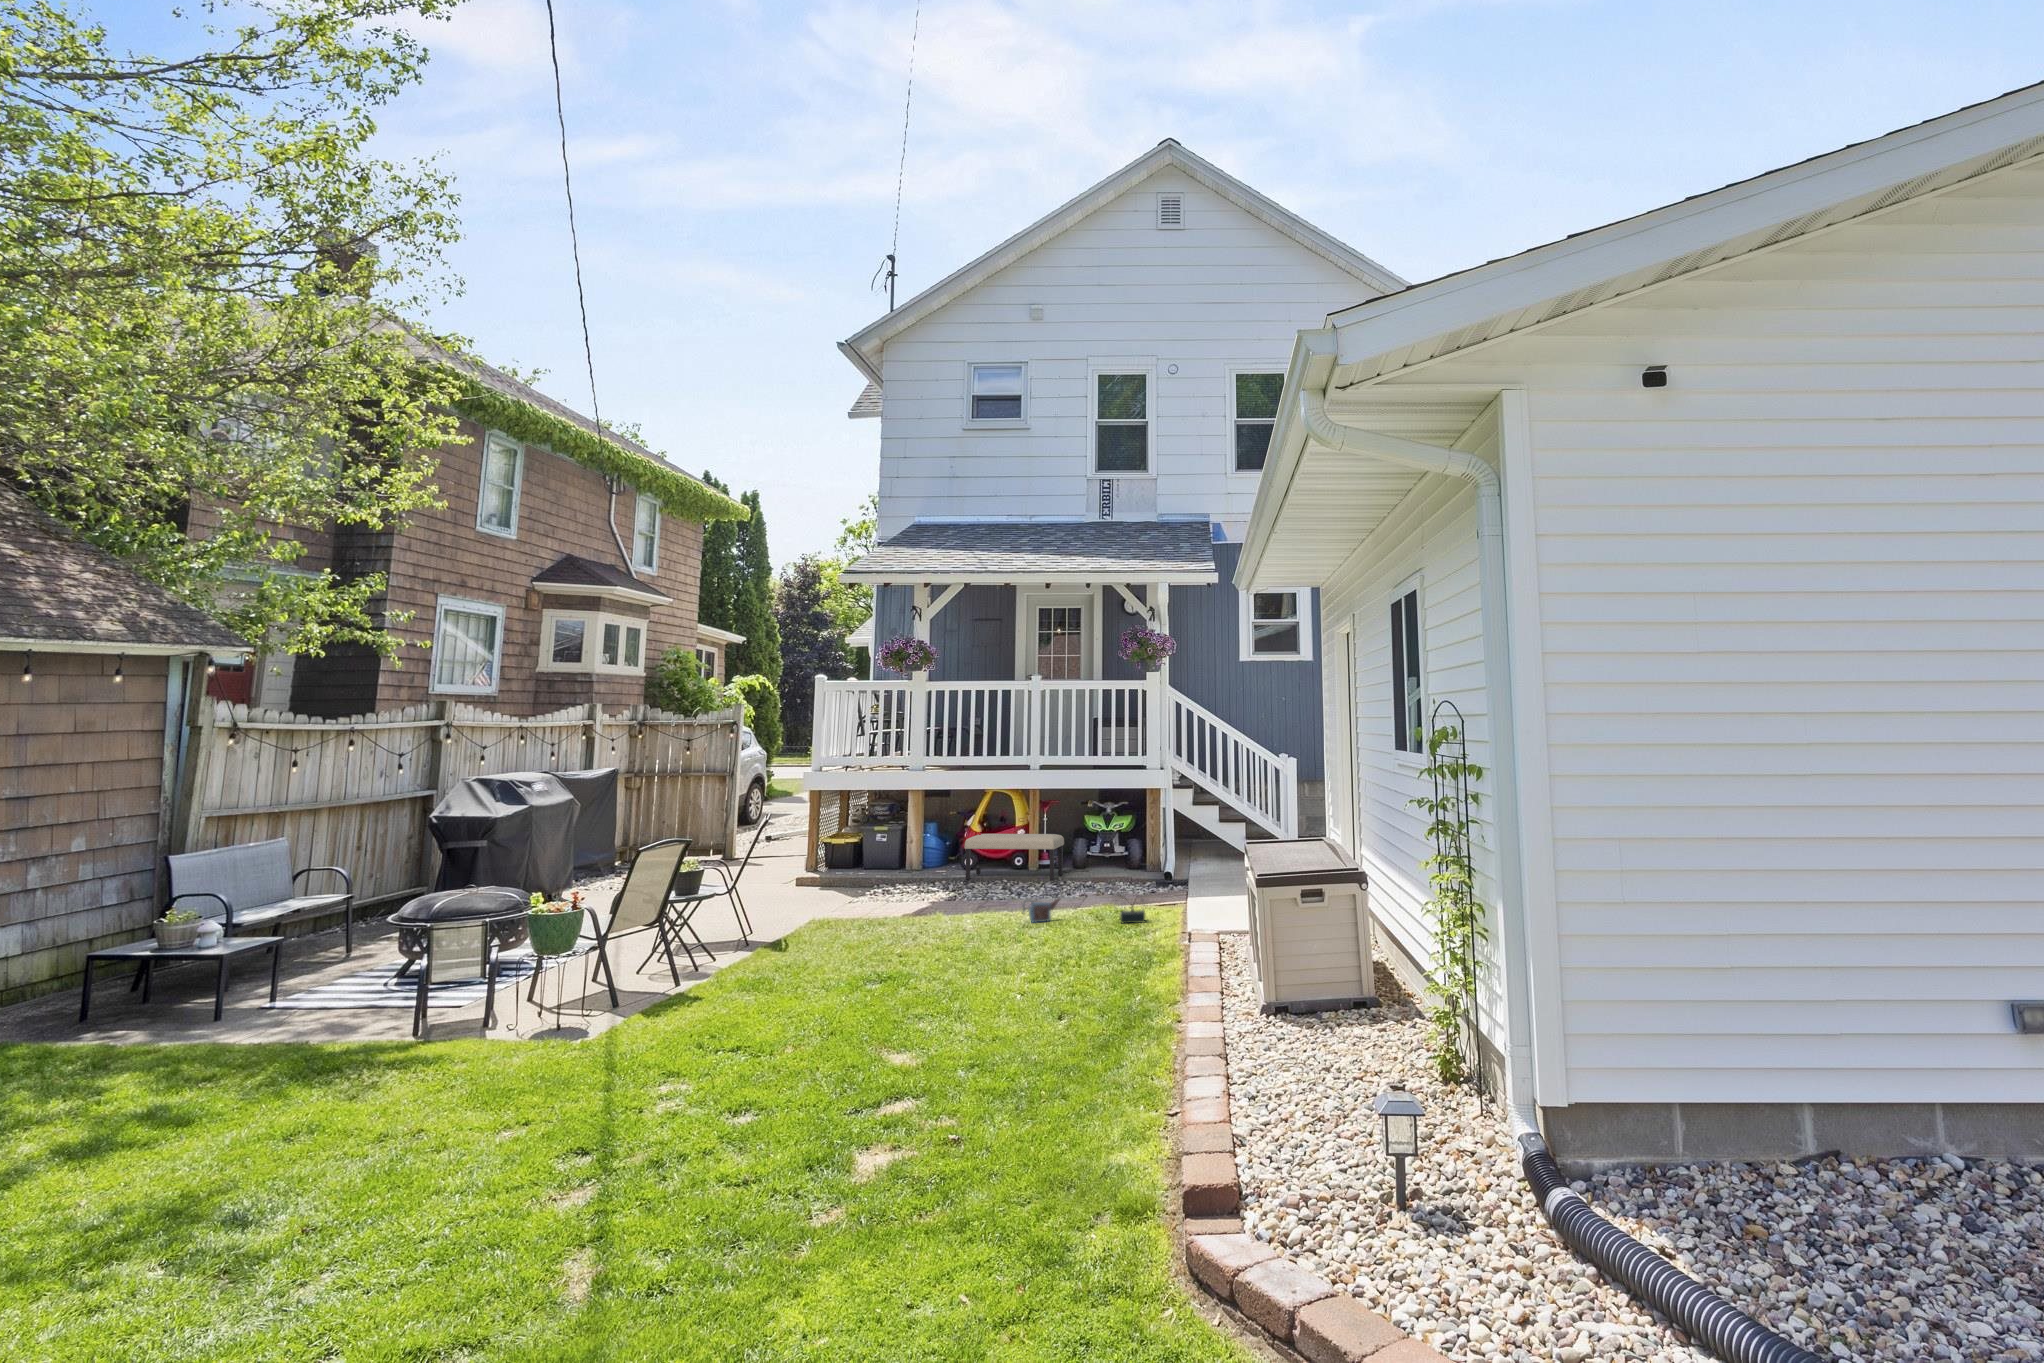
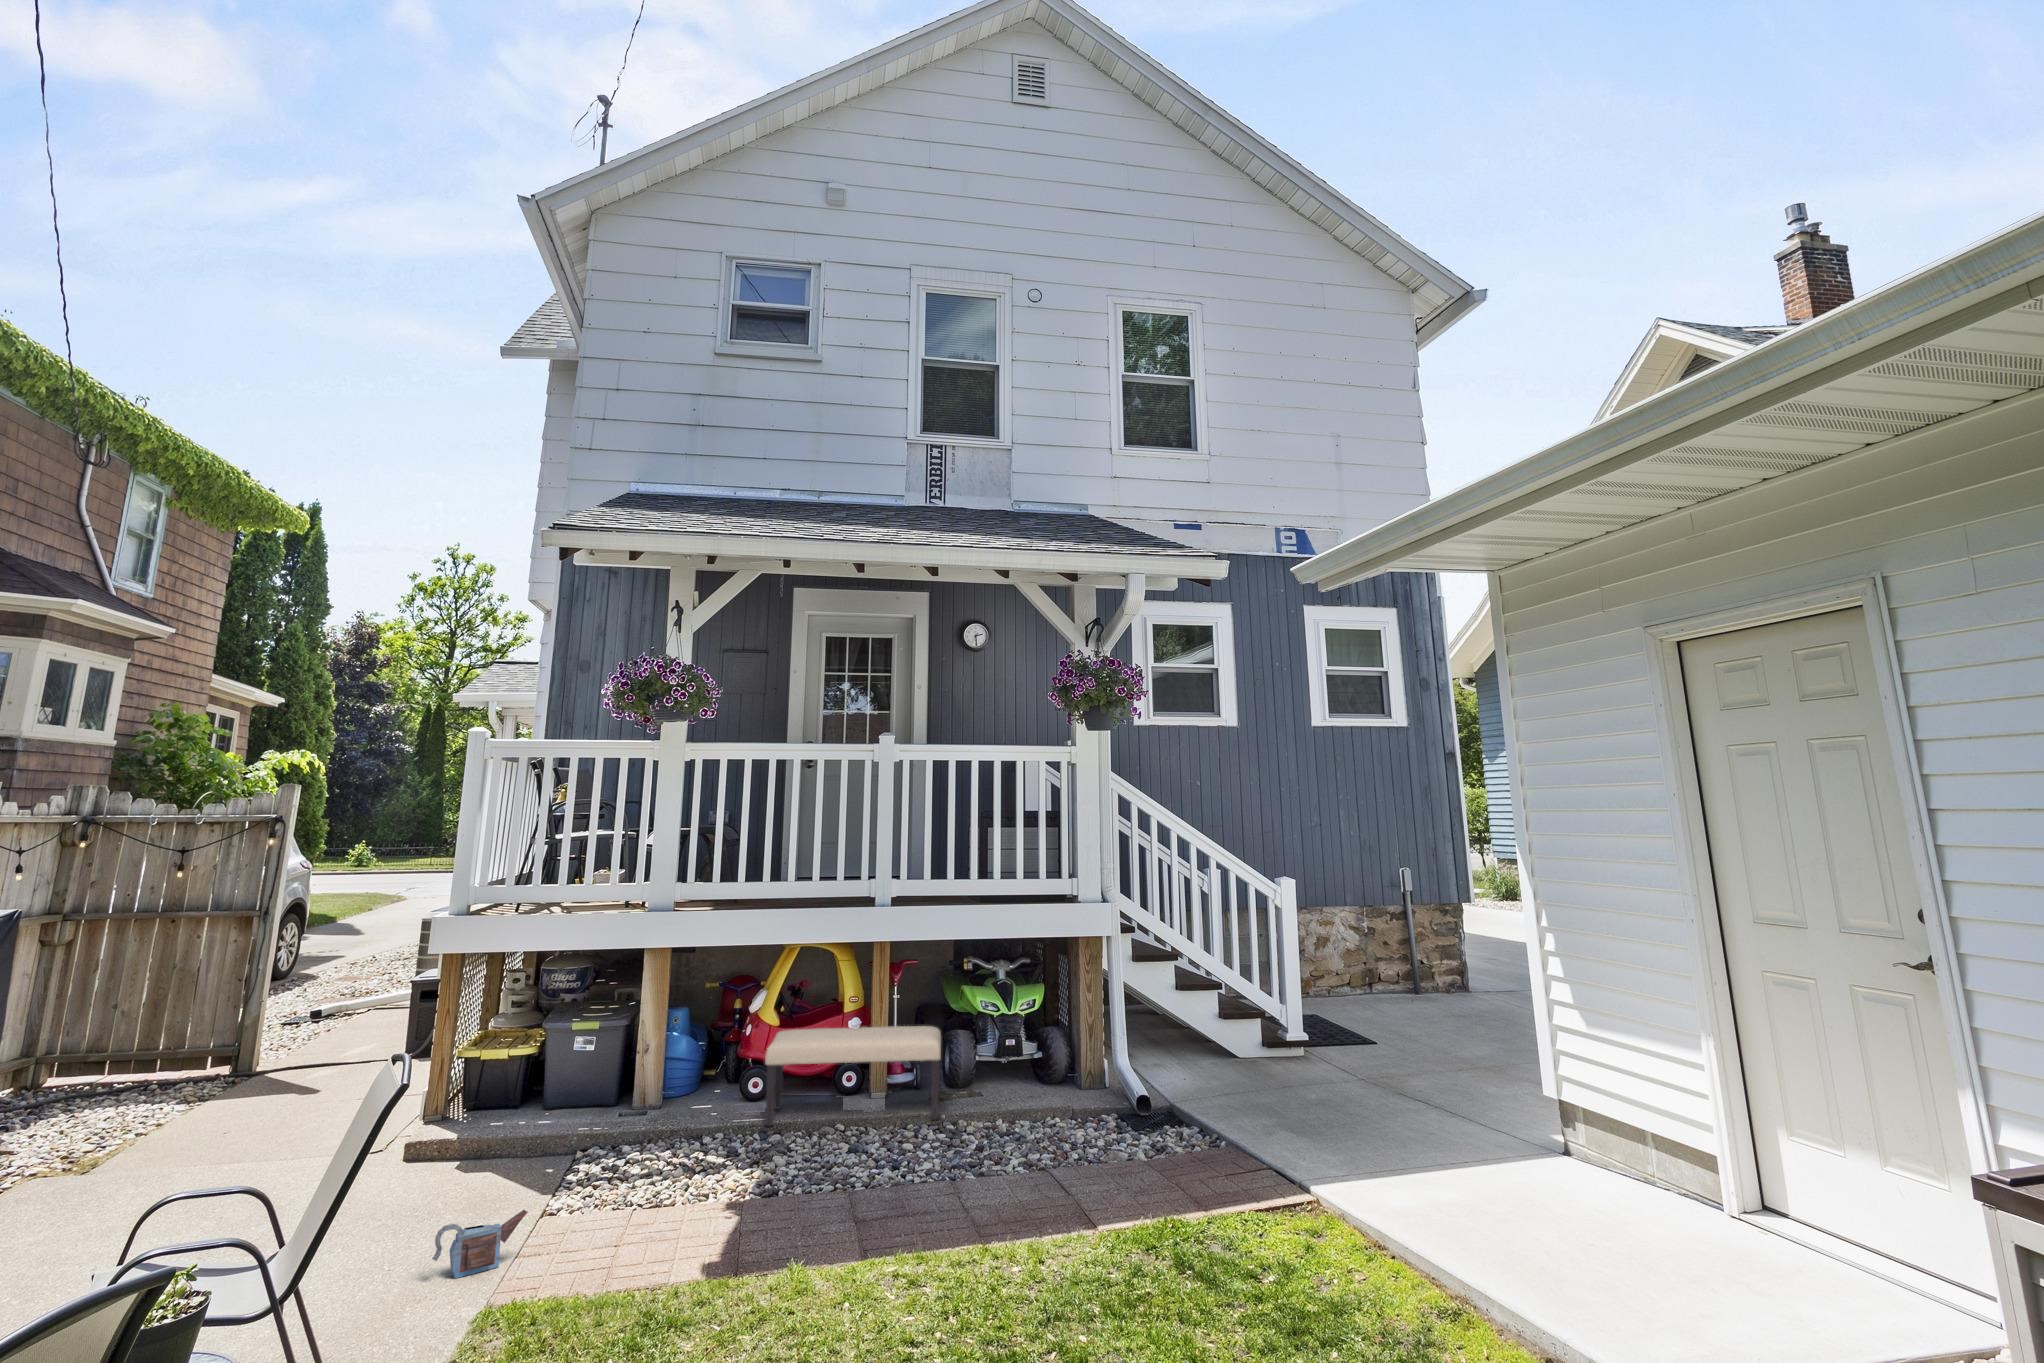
decorative plant: present [1114,888,1147,923] -> none [1268,1207,1359,1307]
watering can: present [1023,898,1060,923] -> present [432,1210,528,1278]

